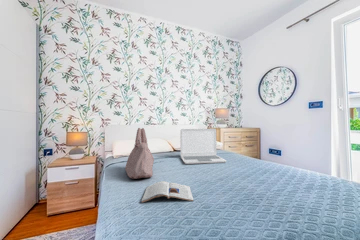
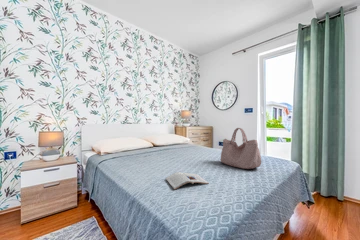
handbag: present [125,128,154,179] -> present [221,128,261,169]
laptop: present [180,129,226,164] -> none [165,128,204,158]

